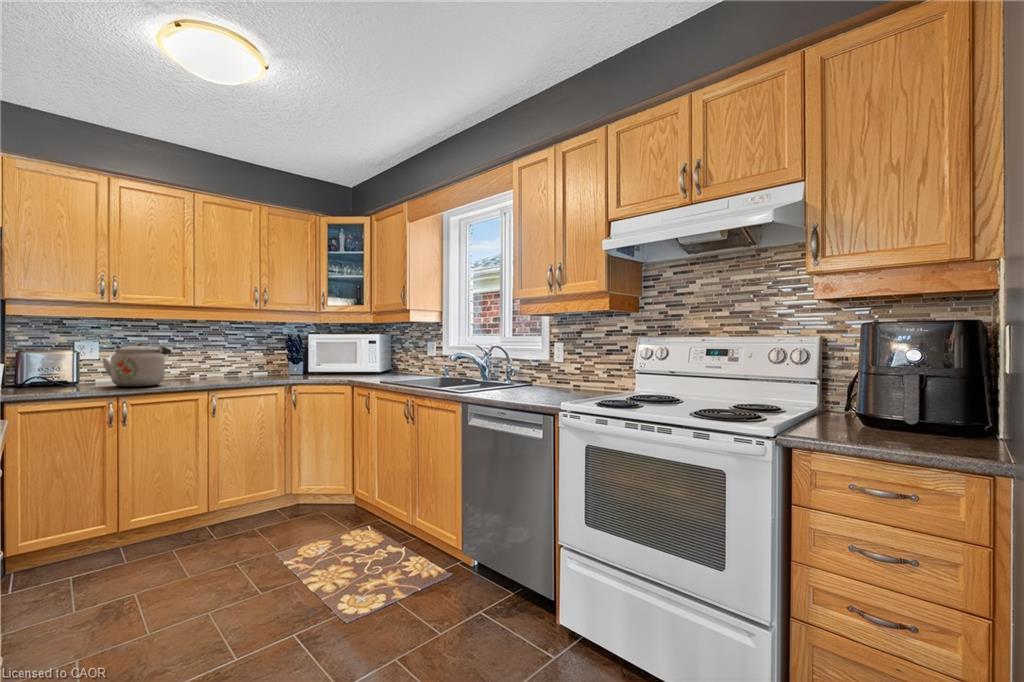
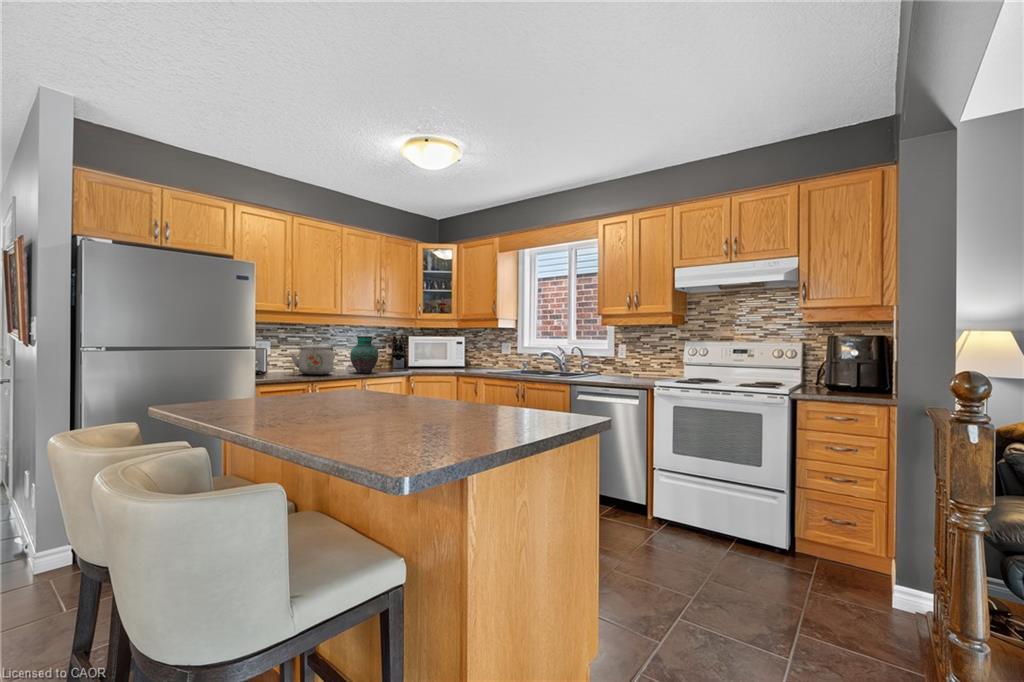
vase: none [199,334,240,383] -> present [350,336,378,373]

